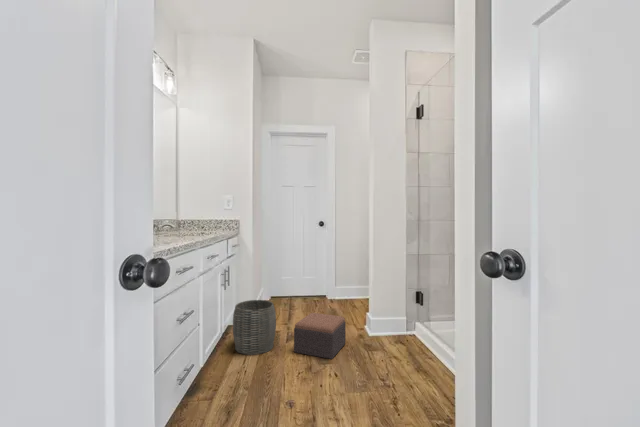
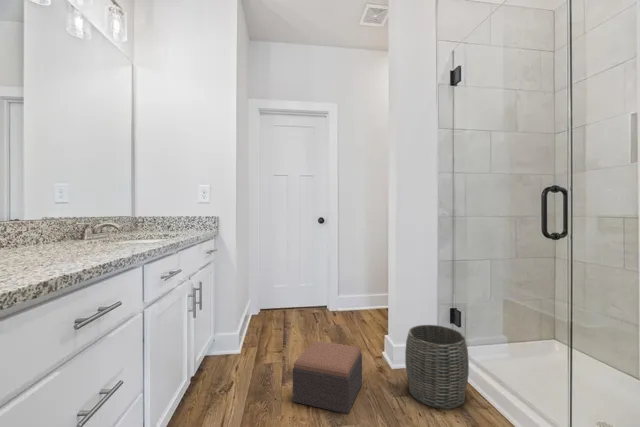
woven basket: present [233,300,276,355] -> present [405,325,469,409]

